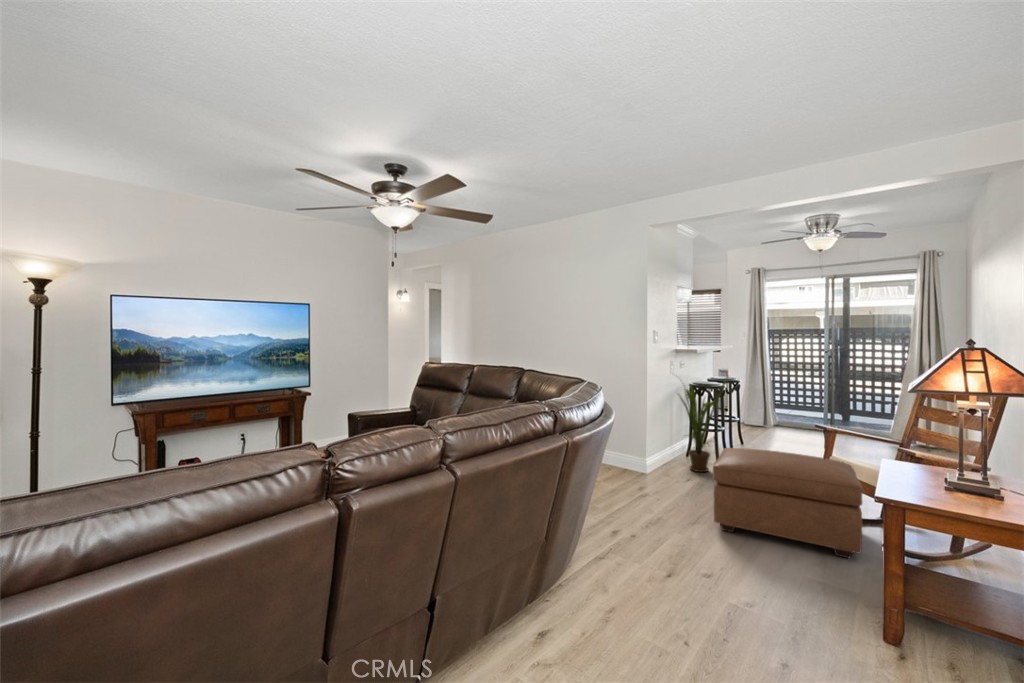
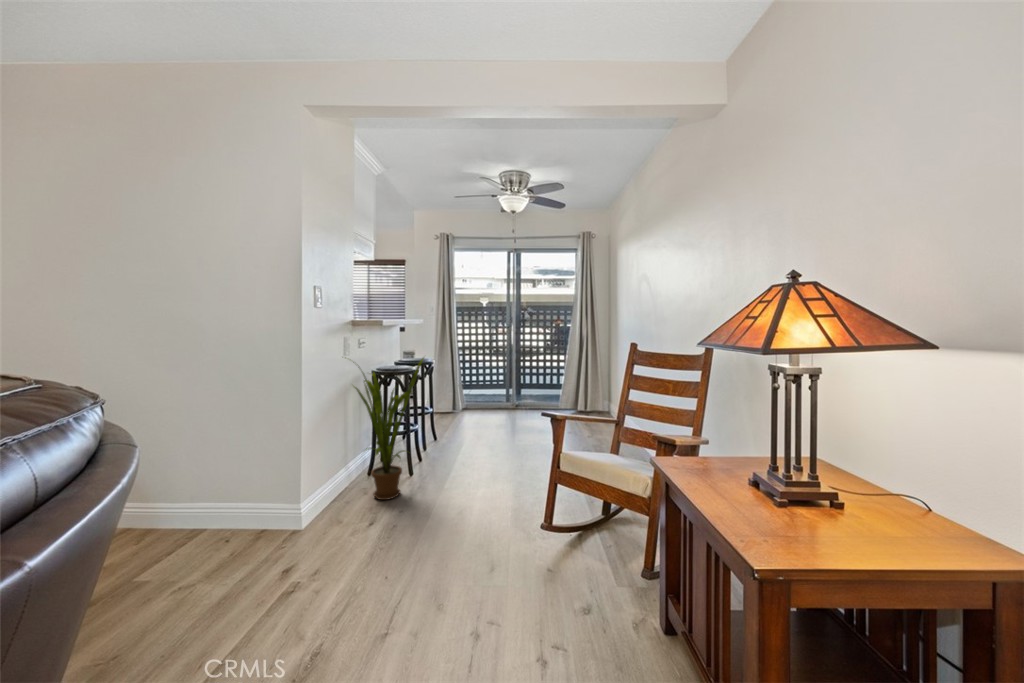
ottoman: present [712,448,863,558] -> none [414,462,622,631]

